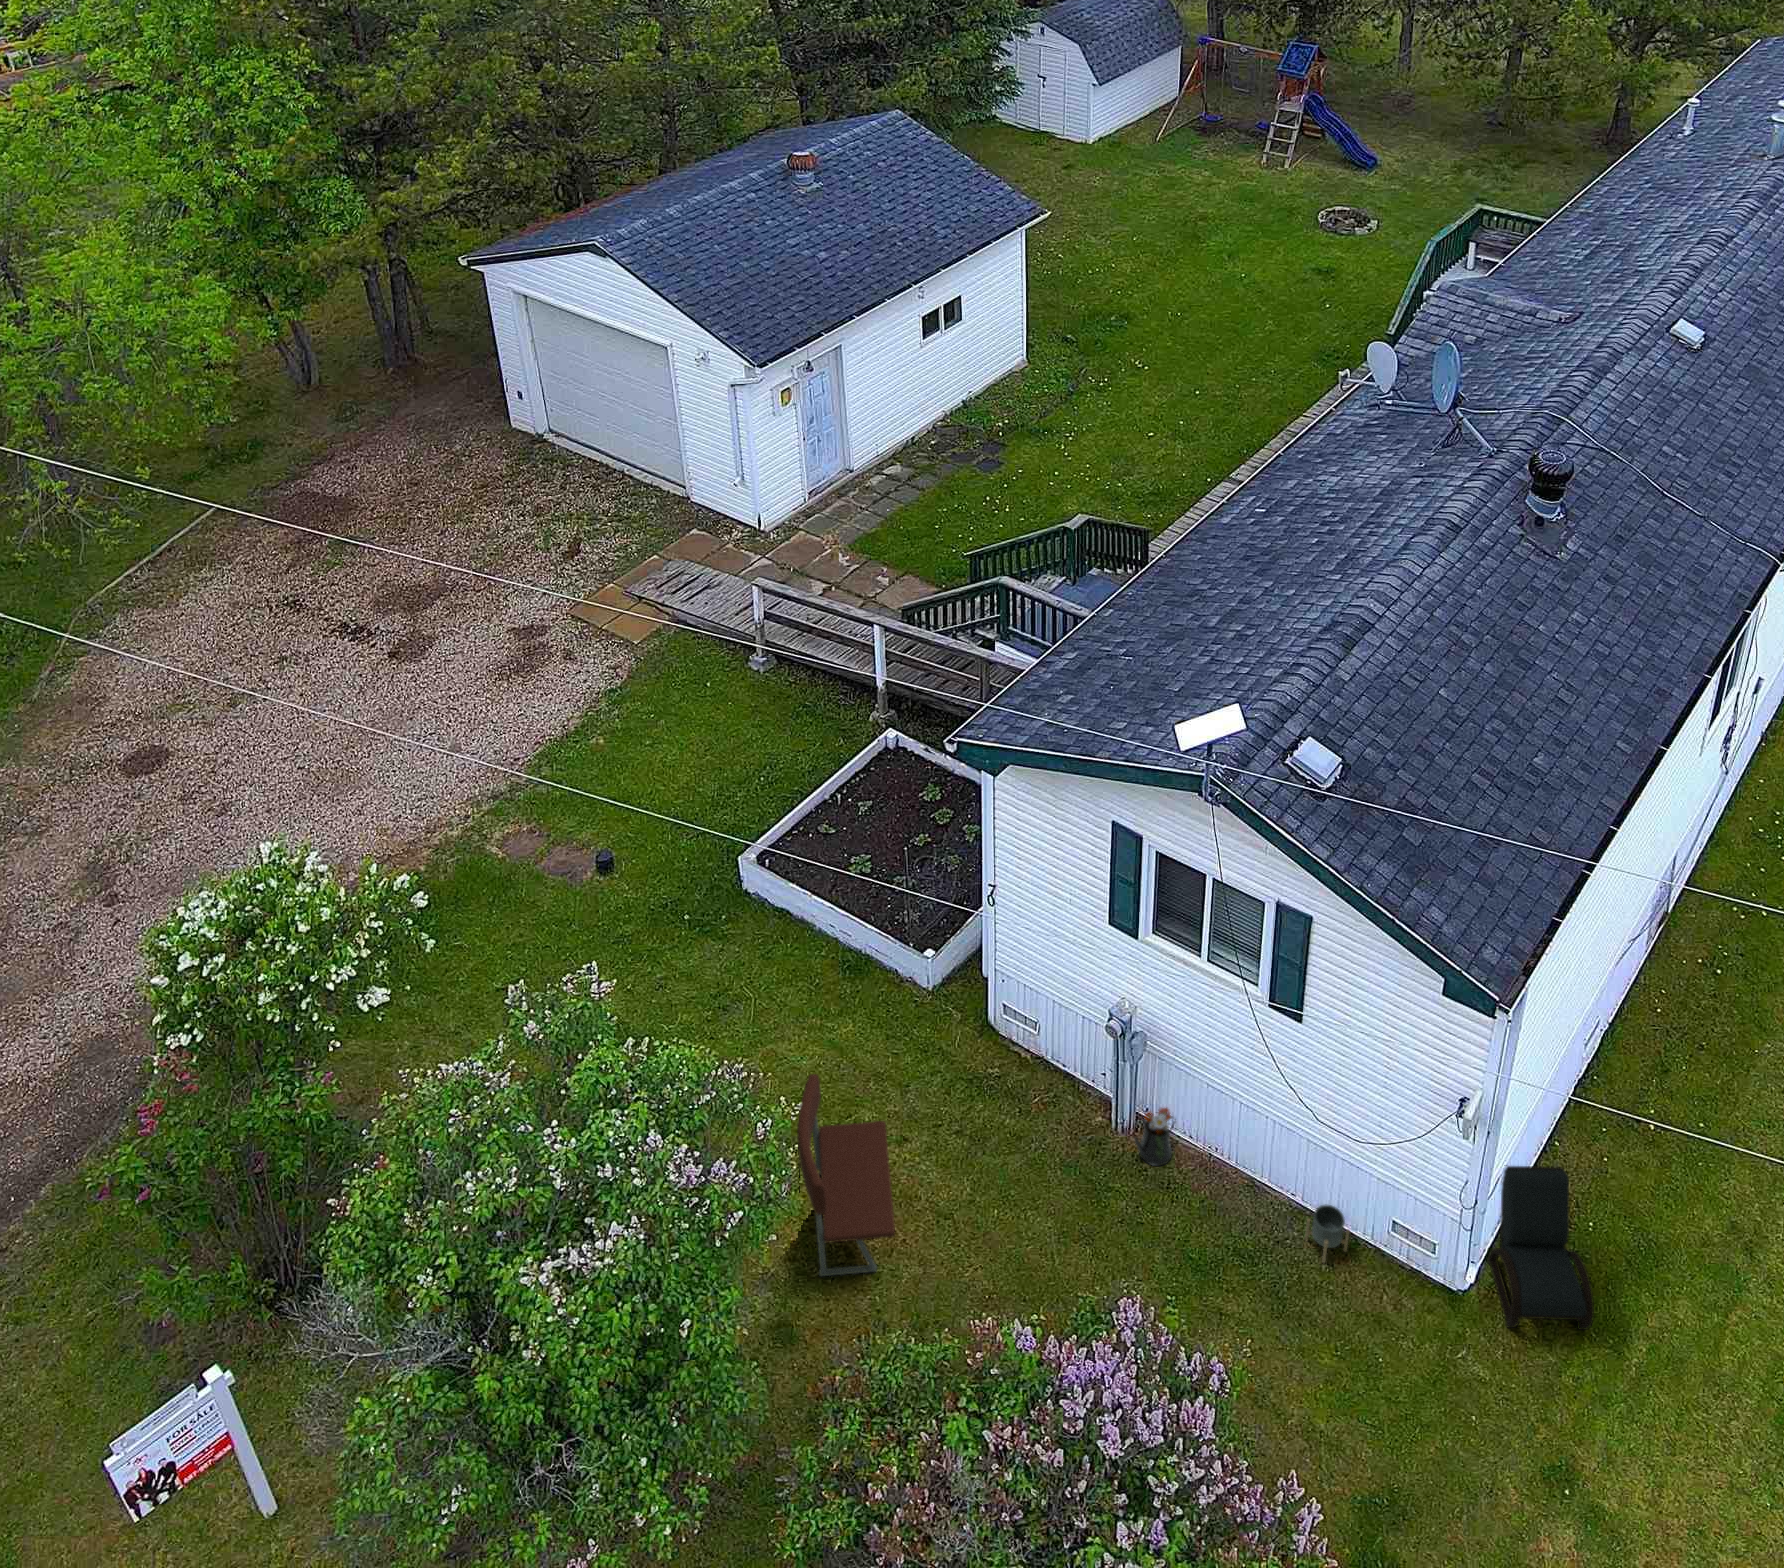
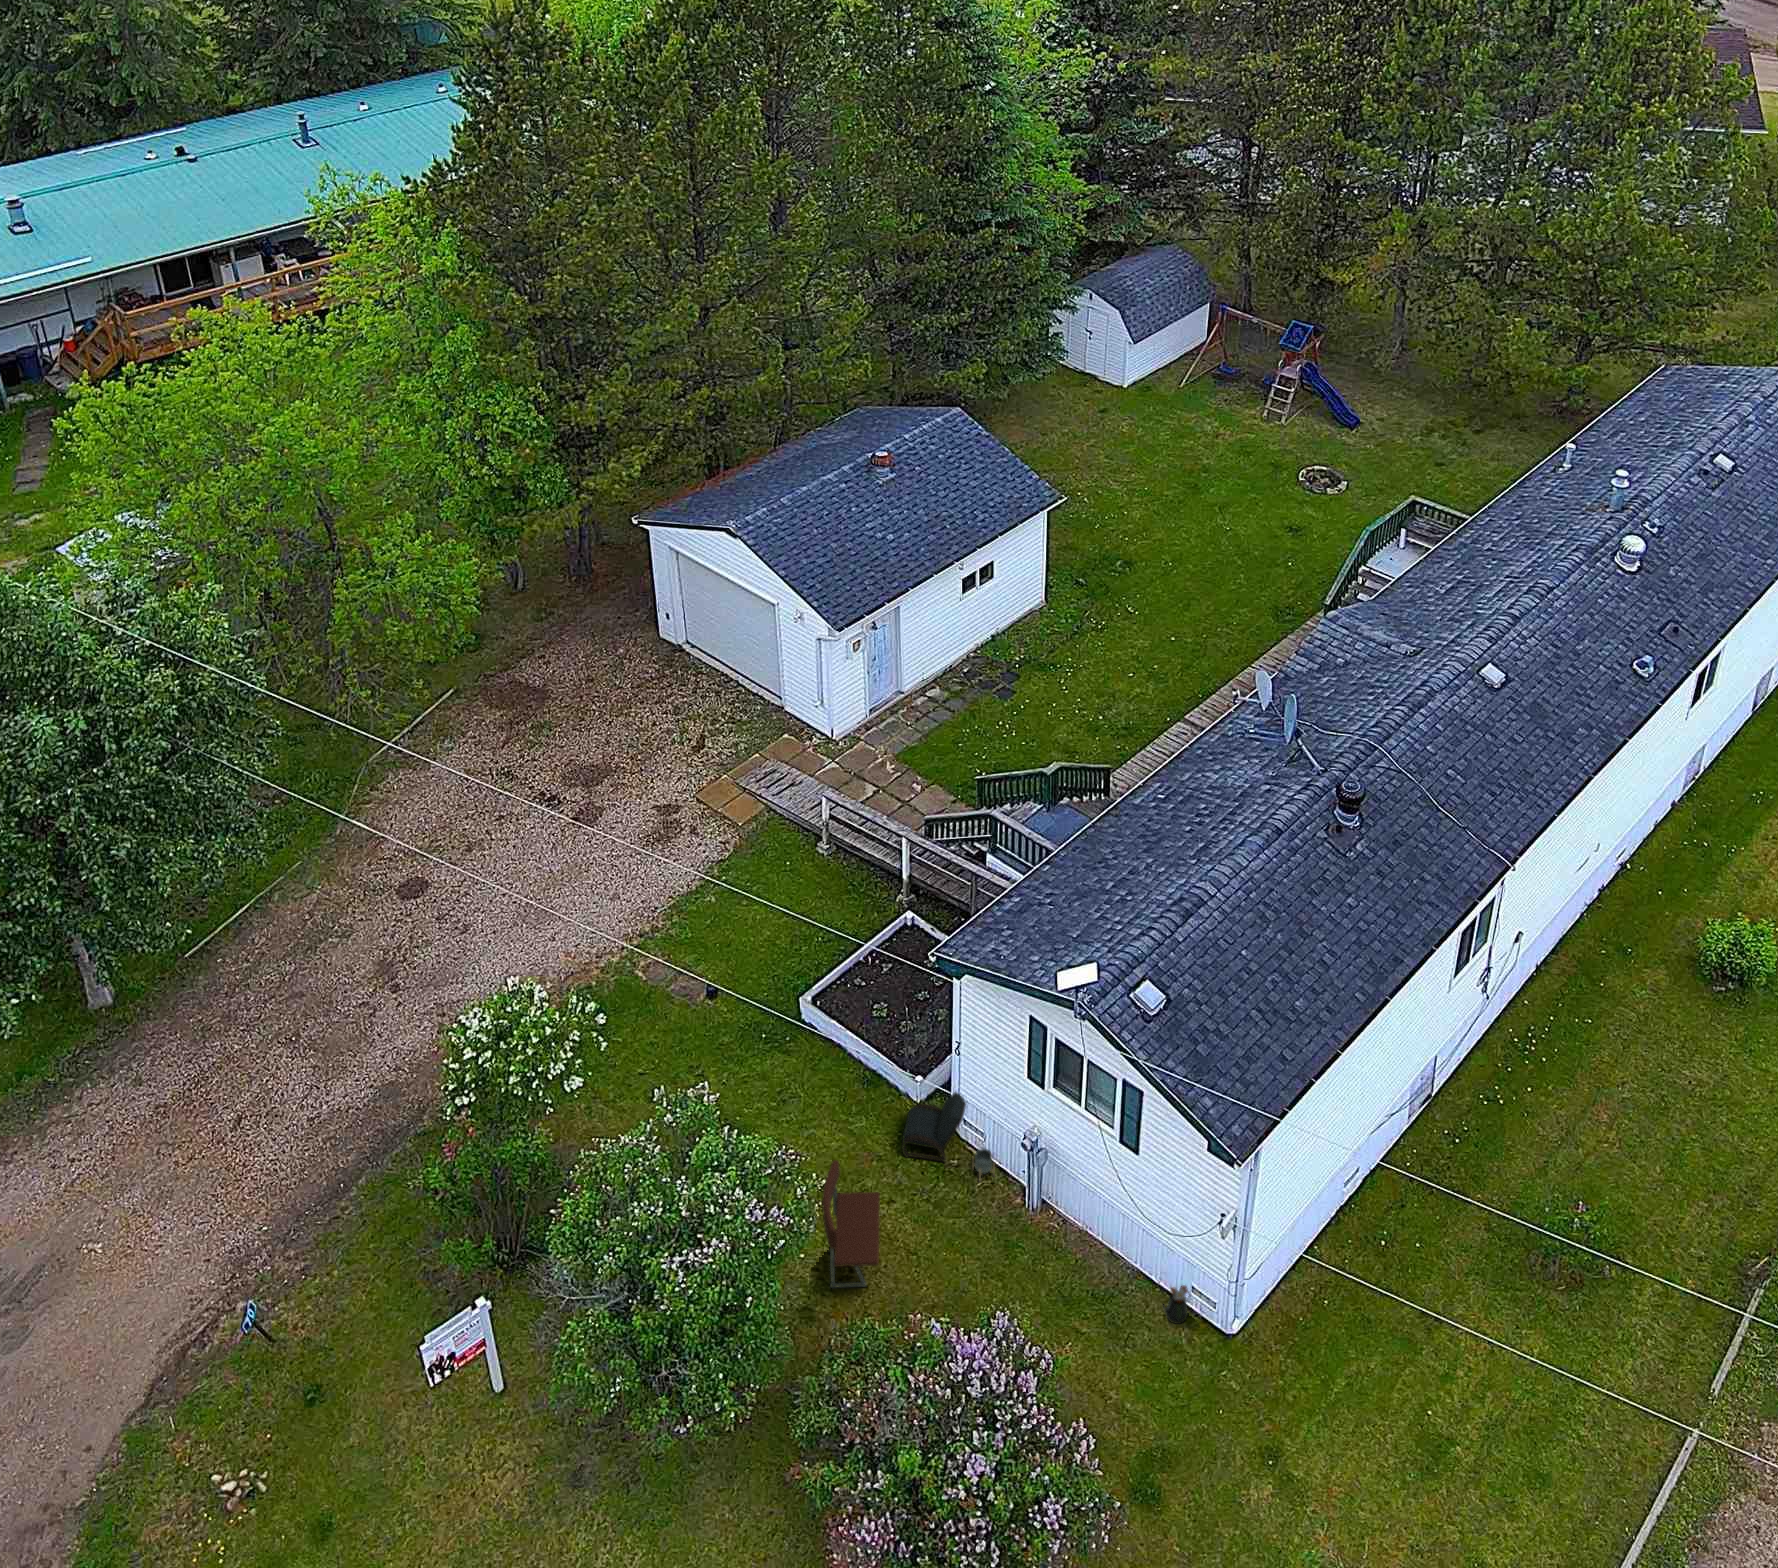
watering can: present [1134,1108,1175,1166] -> present [1163,1285,1189,1324]
lounge chair: present [1487,1166,1594,1330] -> present [902,1092,966,1162]
planter: present [1305,1204,1349,1263] -> present [972,1149,995,1180]

